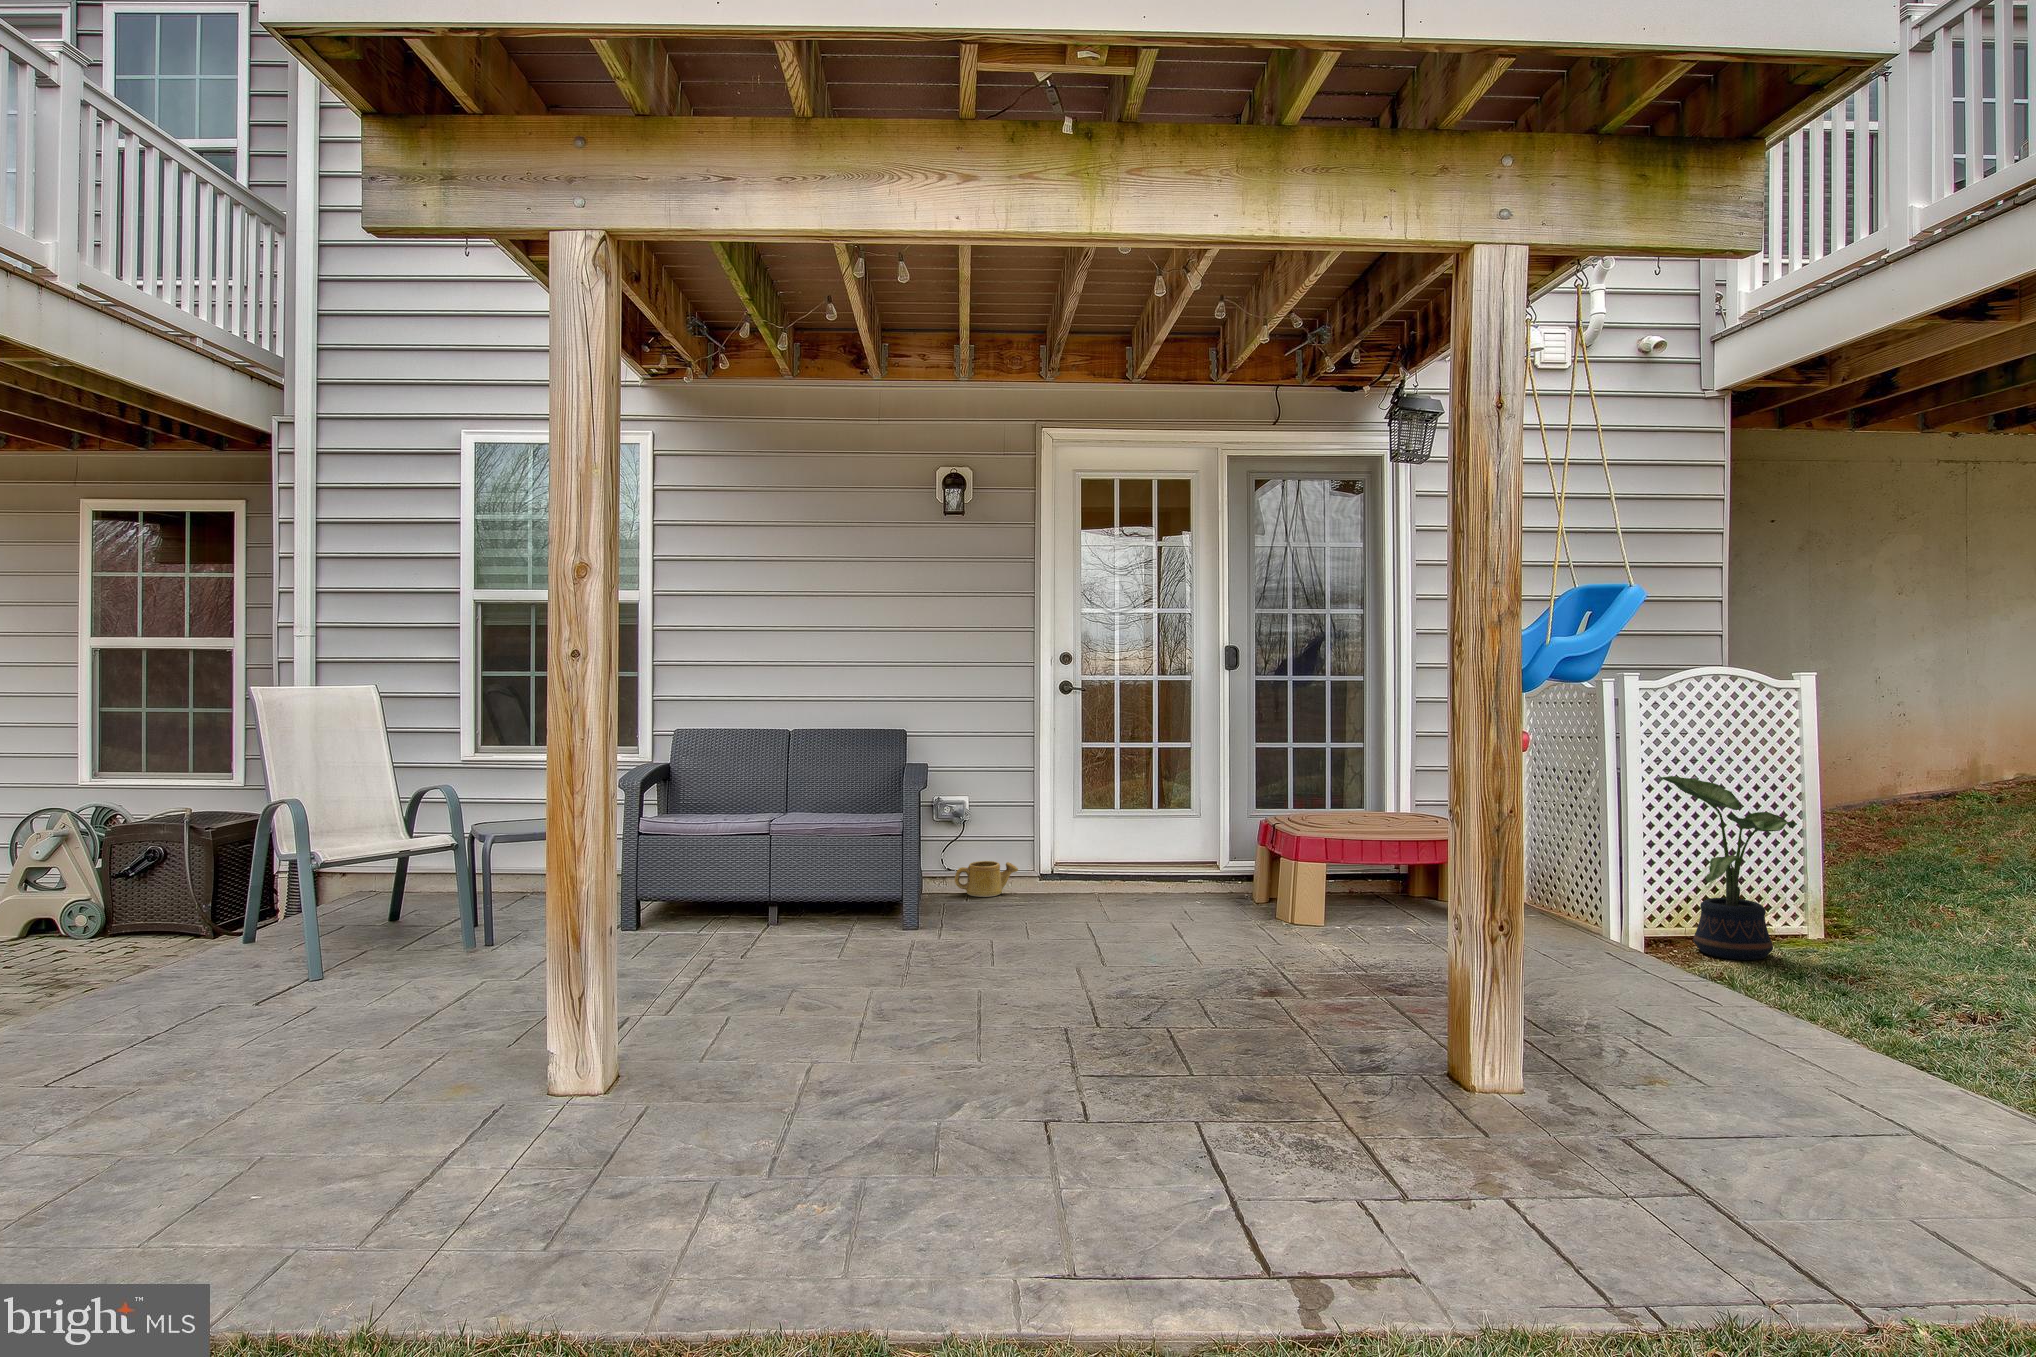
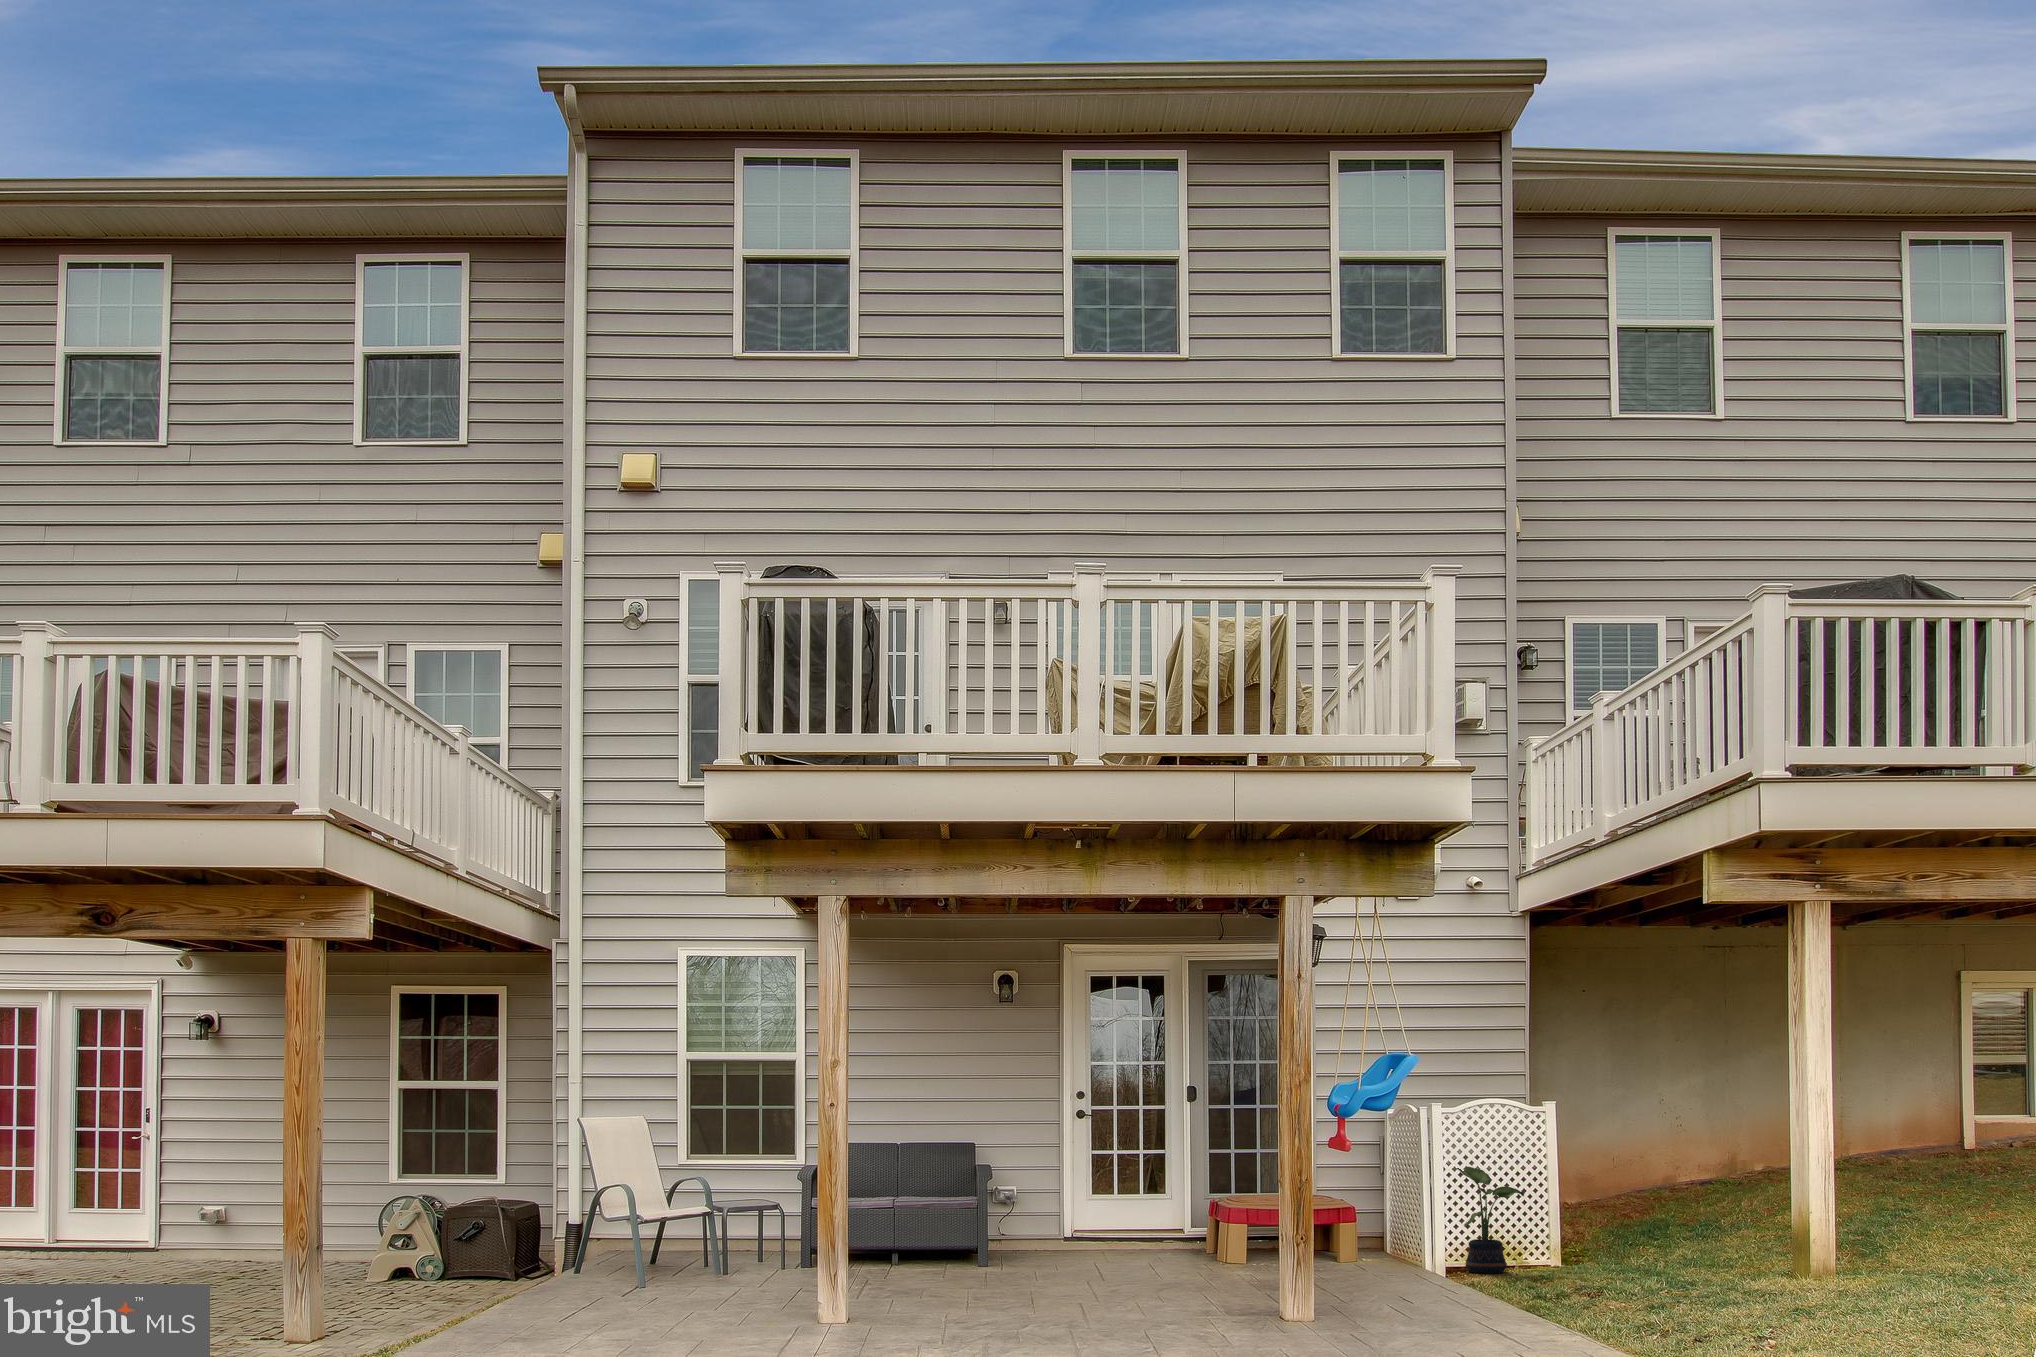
watering can: present [955,861,1018,897] -> none [1008,1231,1051,1254]

